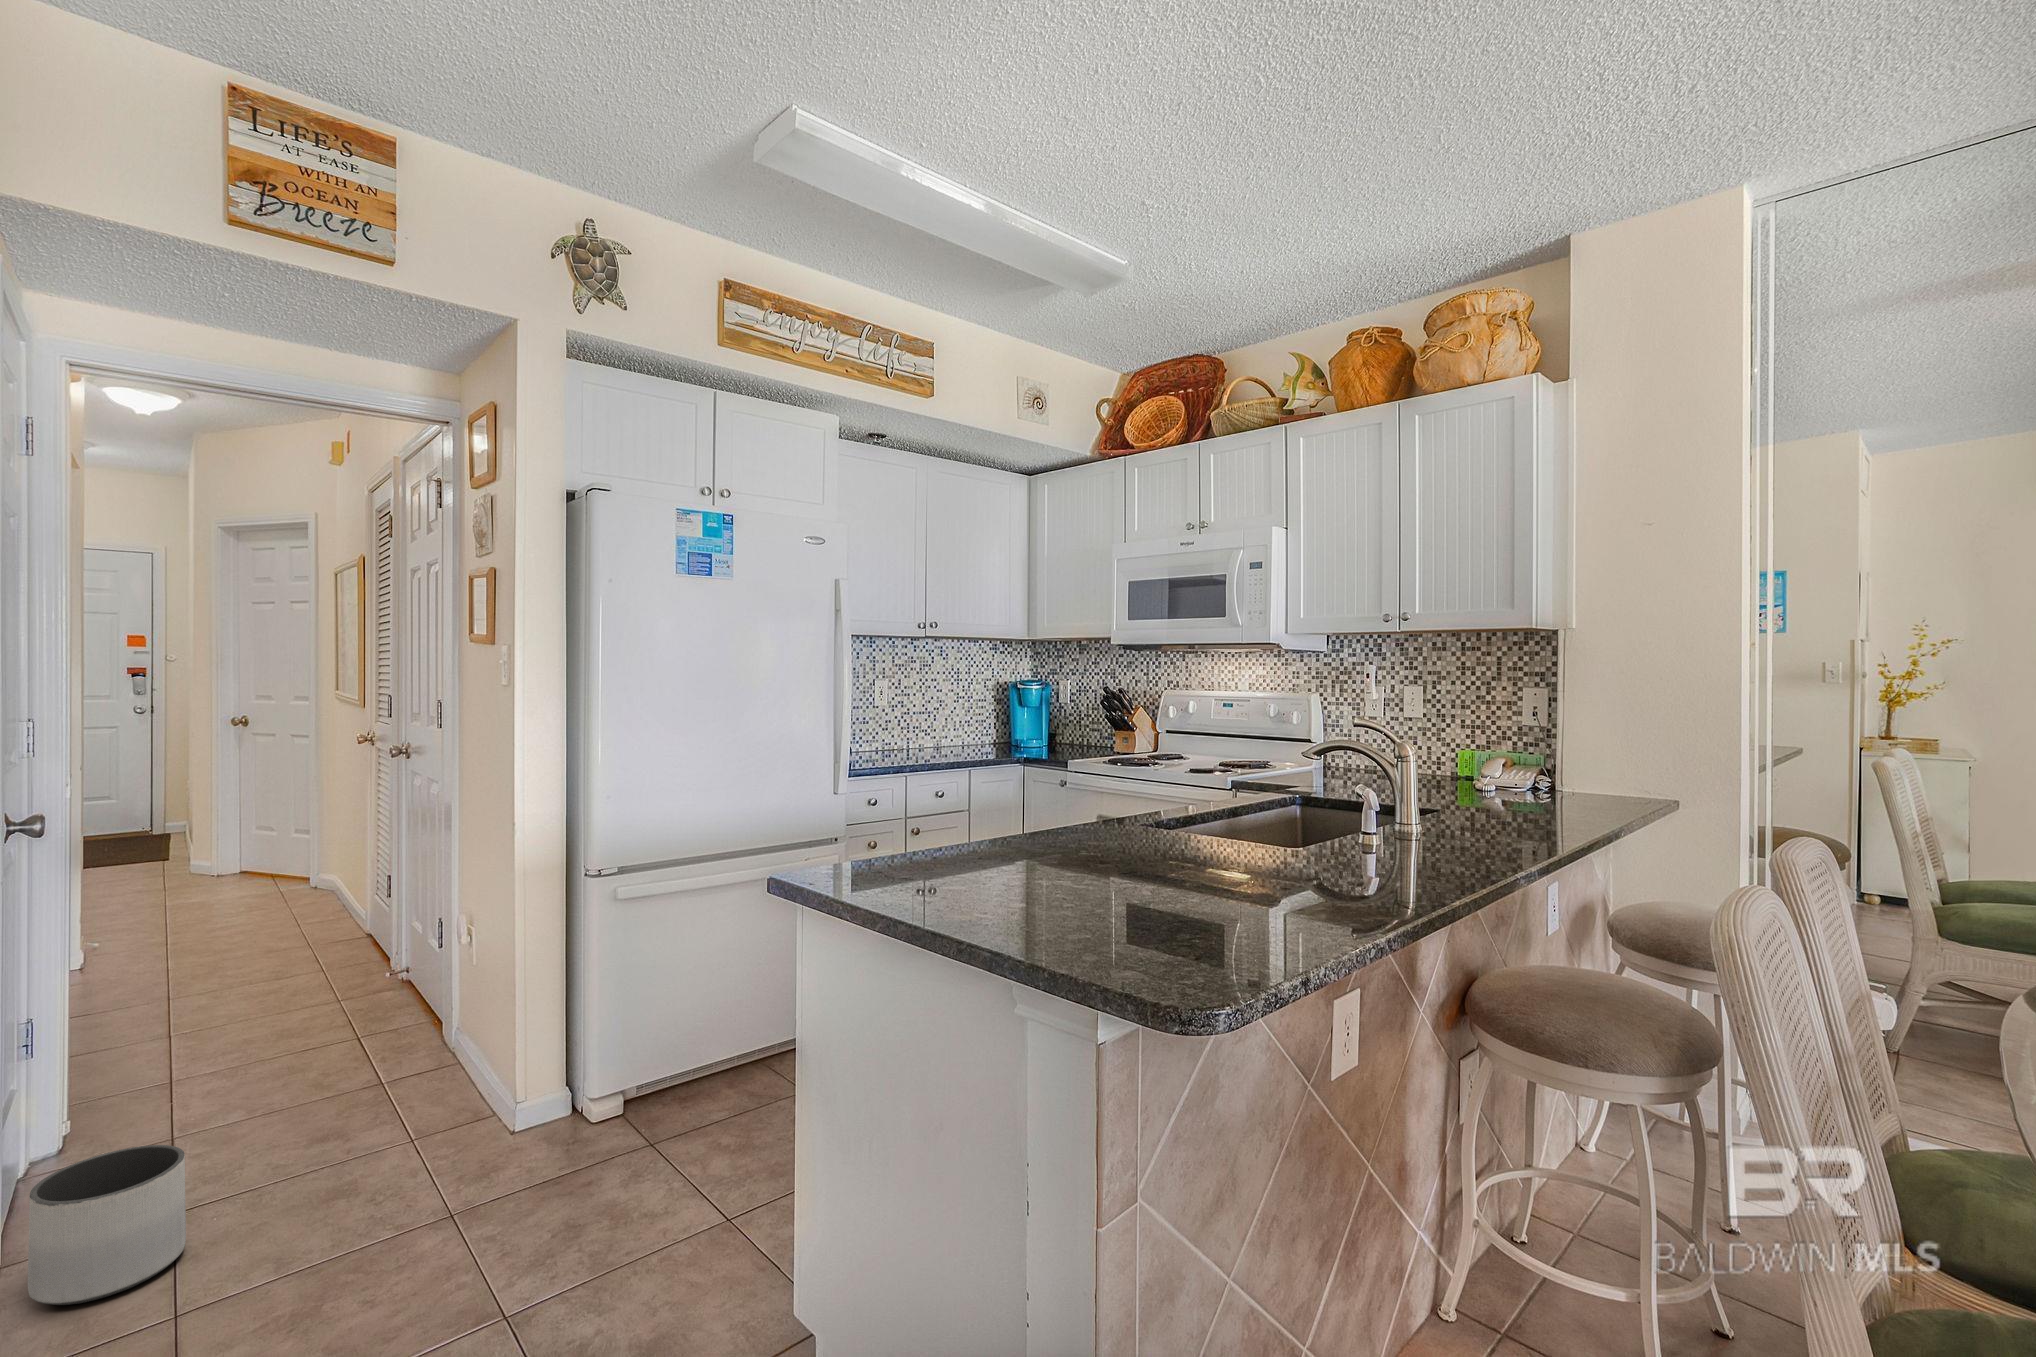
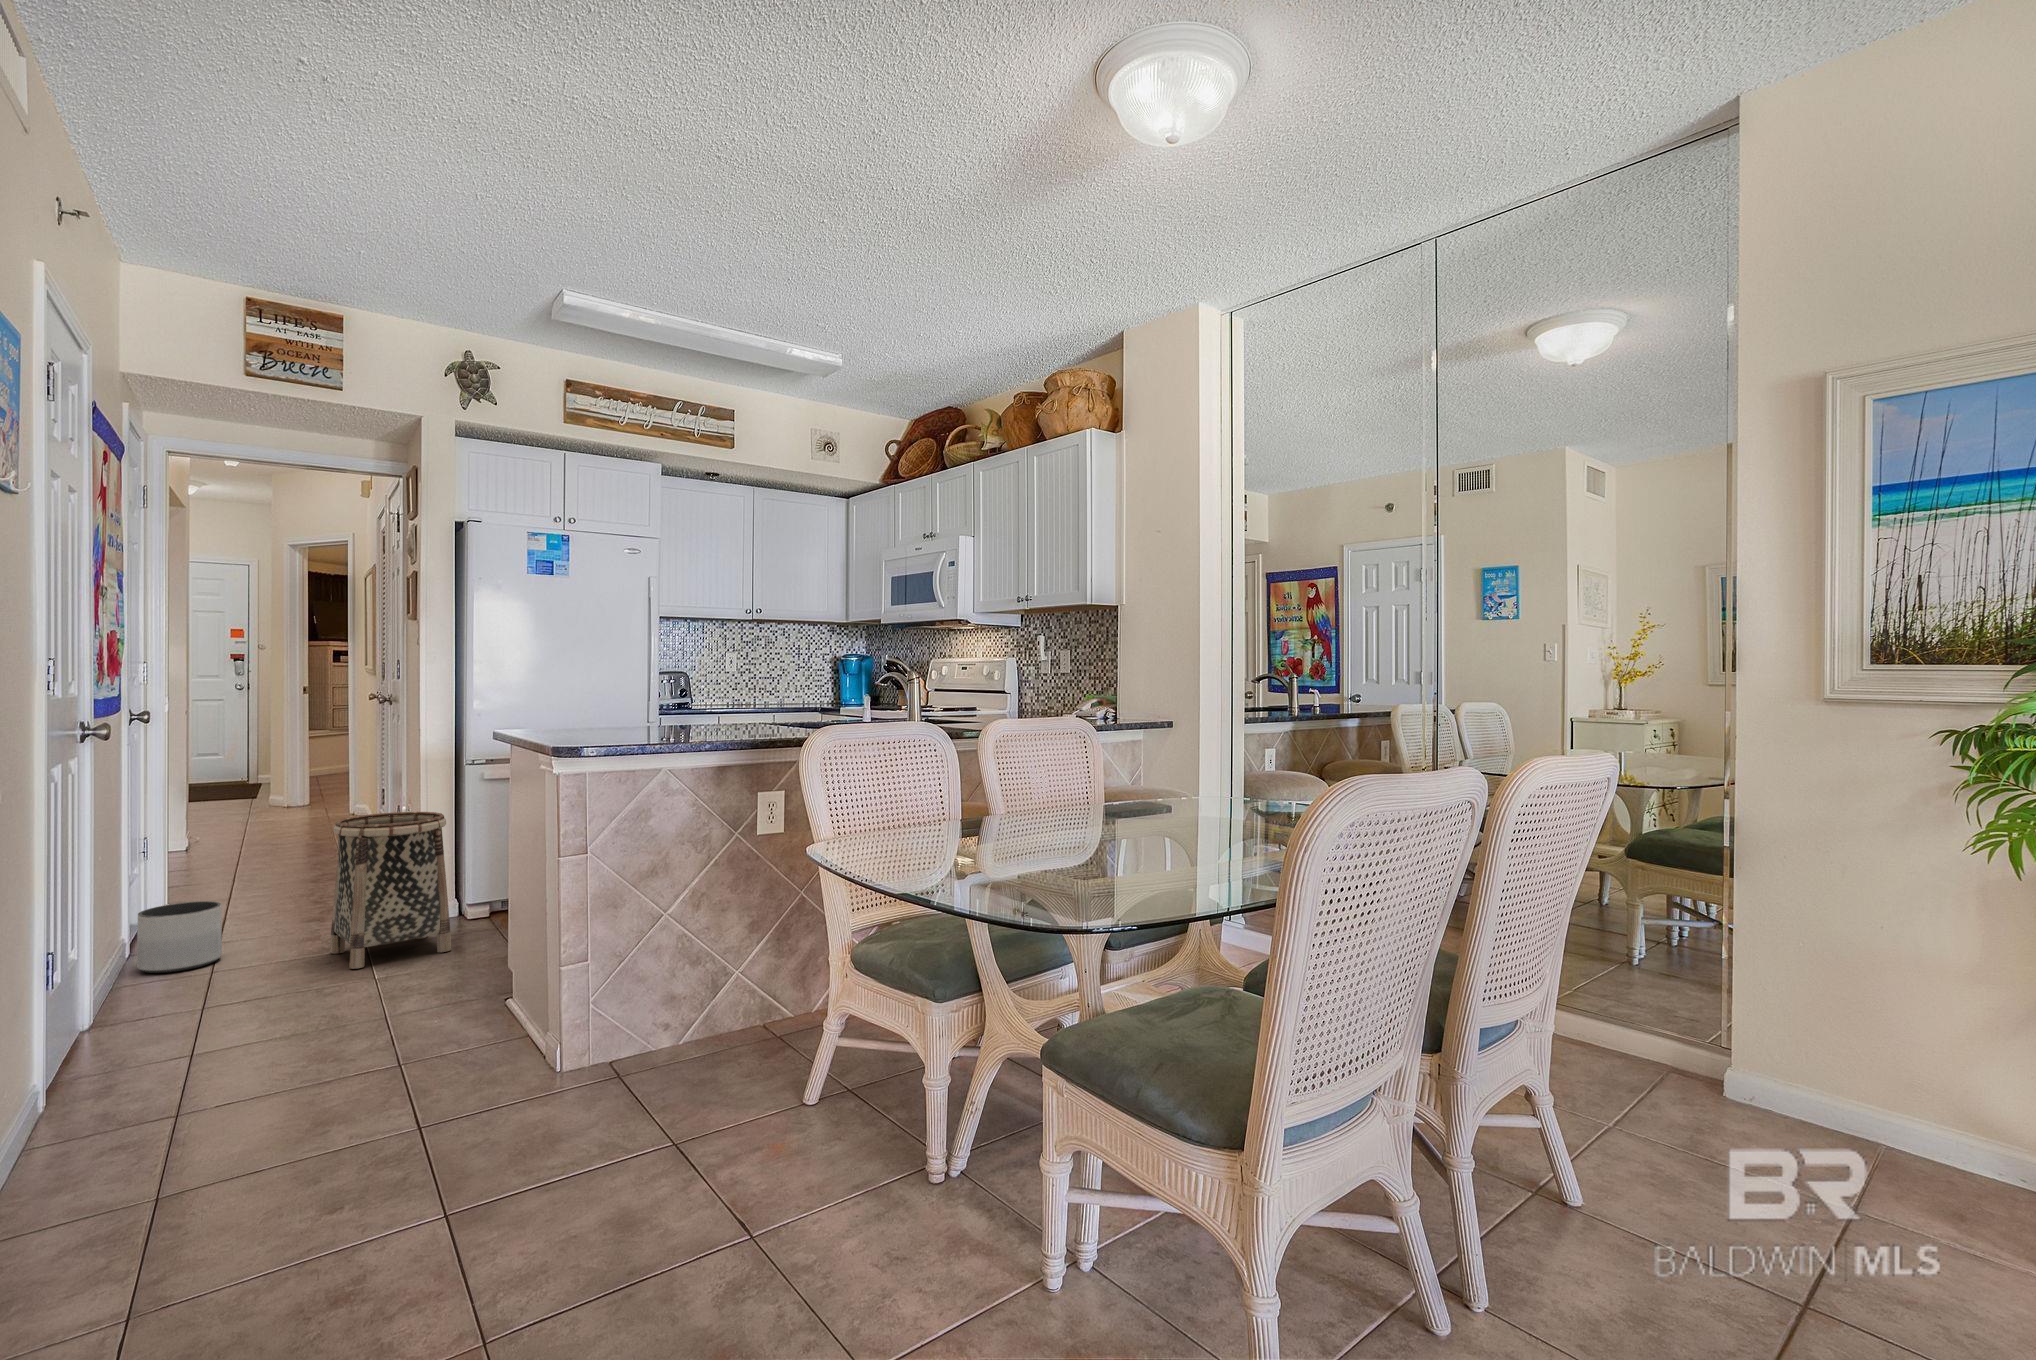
basket: none [380,964,589,1273] -> present [330,812,451,969]

